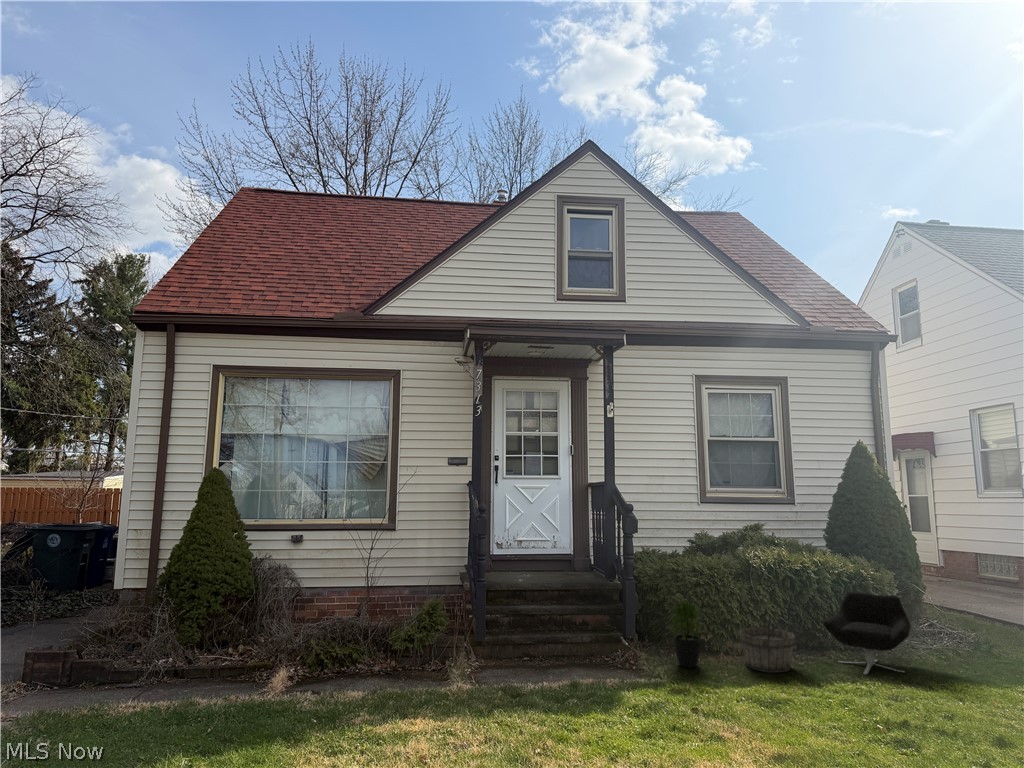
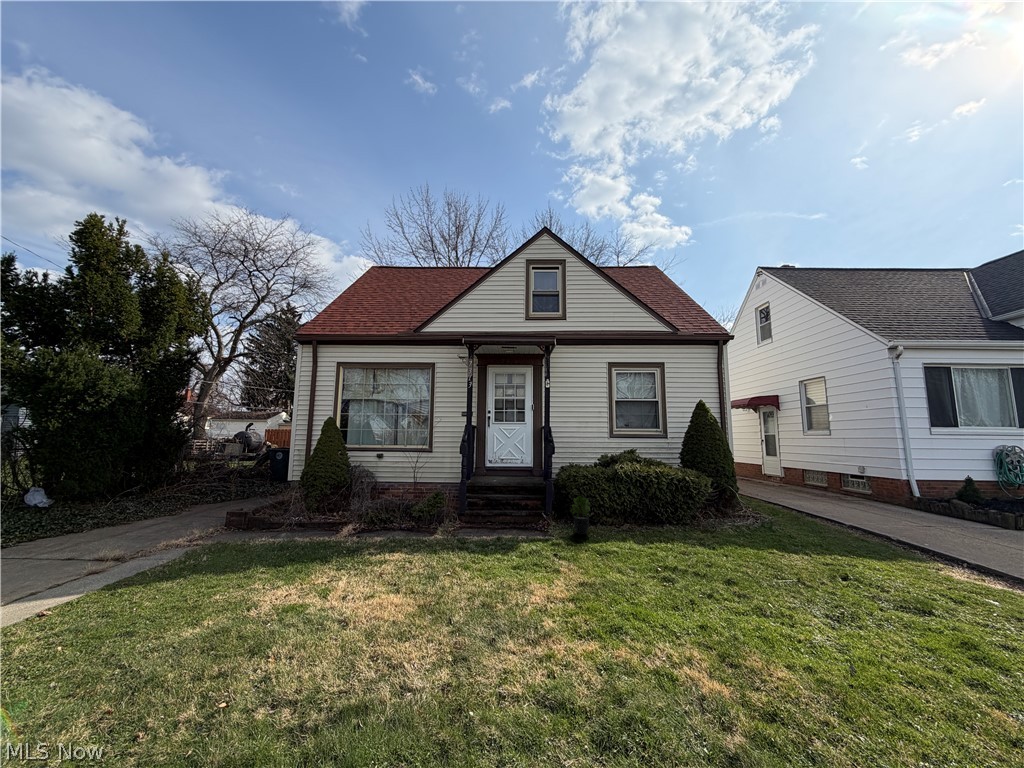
lounge chair: present [823,592,911,674] -> none [666,493,723,544]
wooden bucket: present [739,620,795,673] -> none [613,508,646,540]

